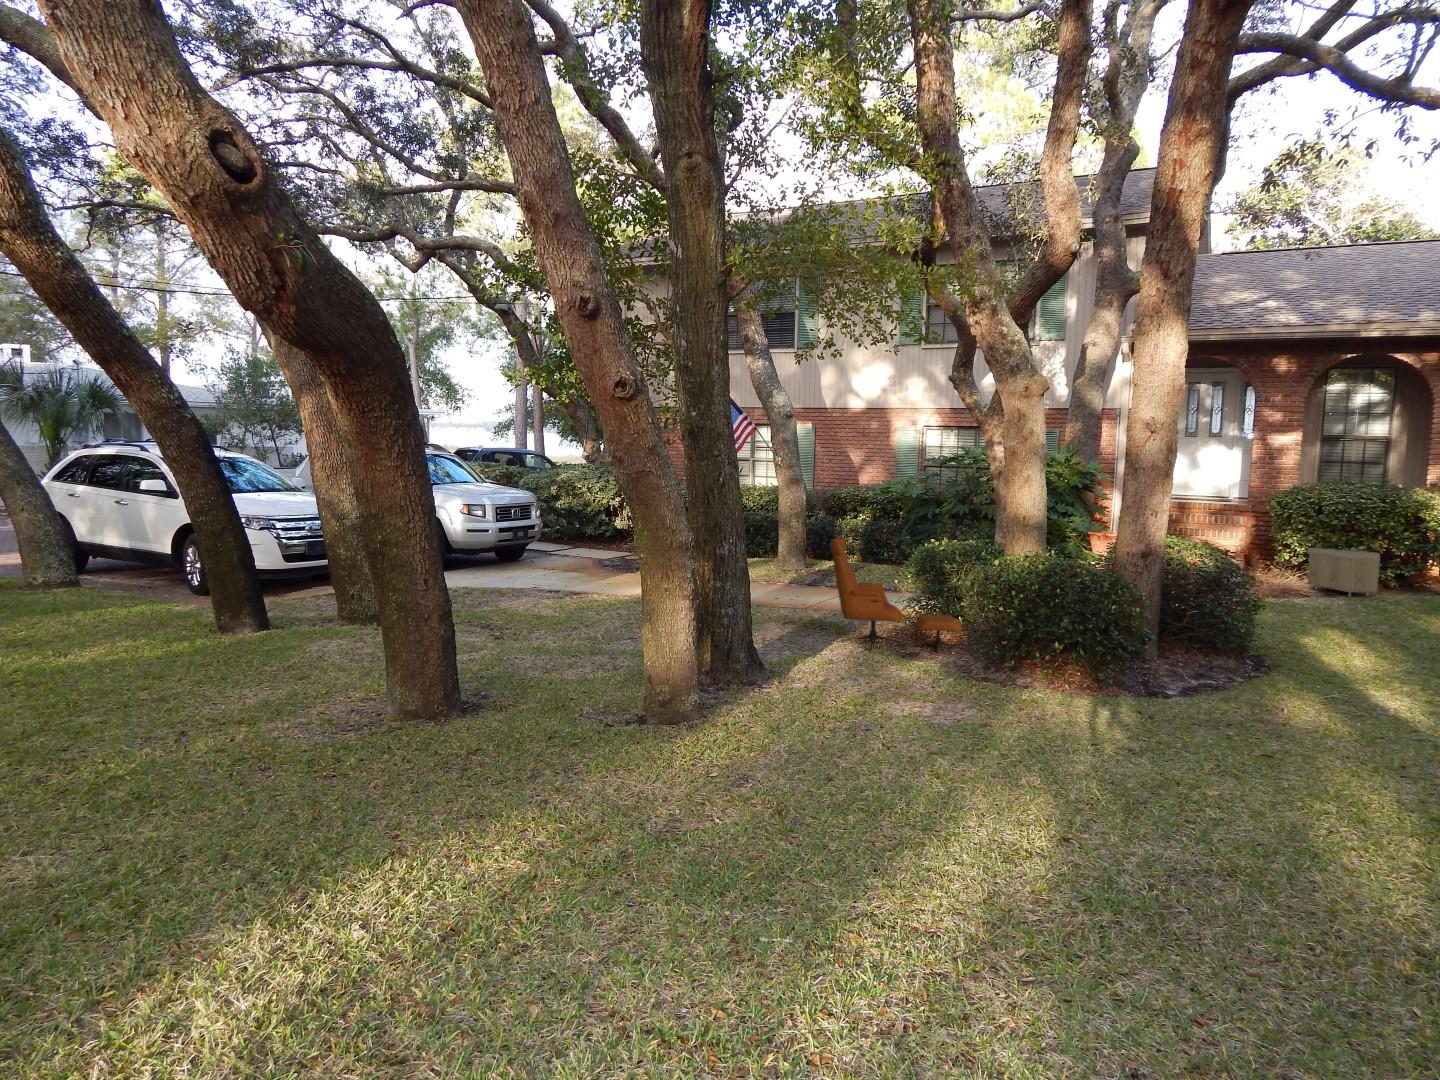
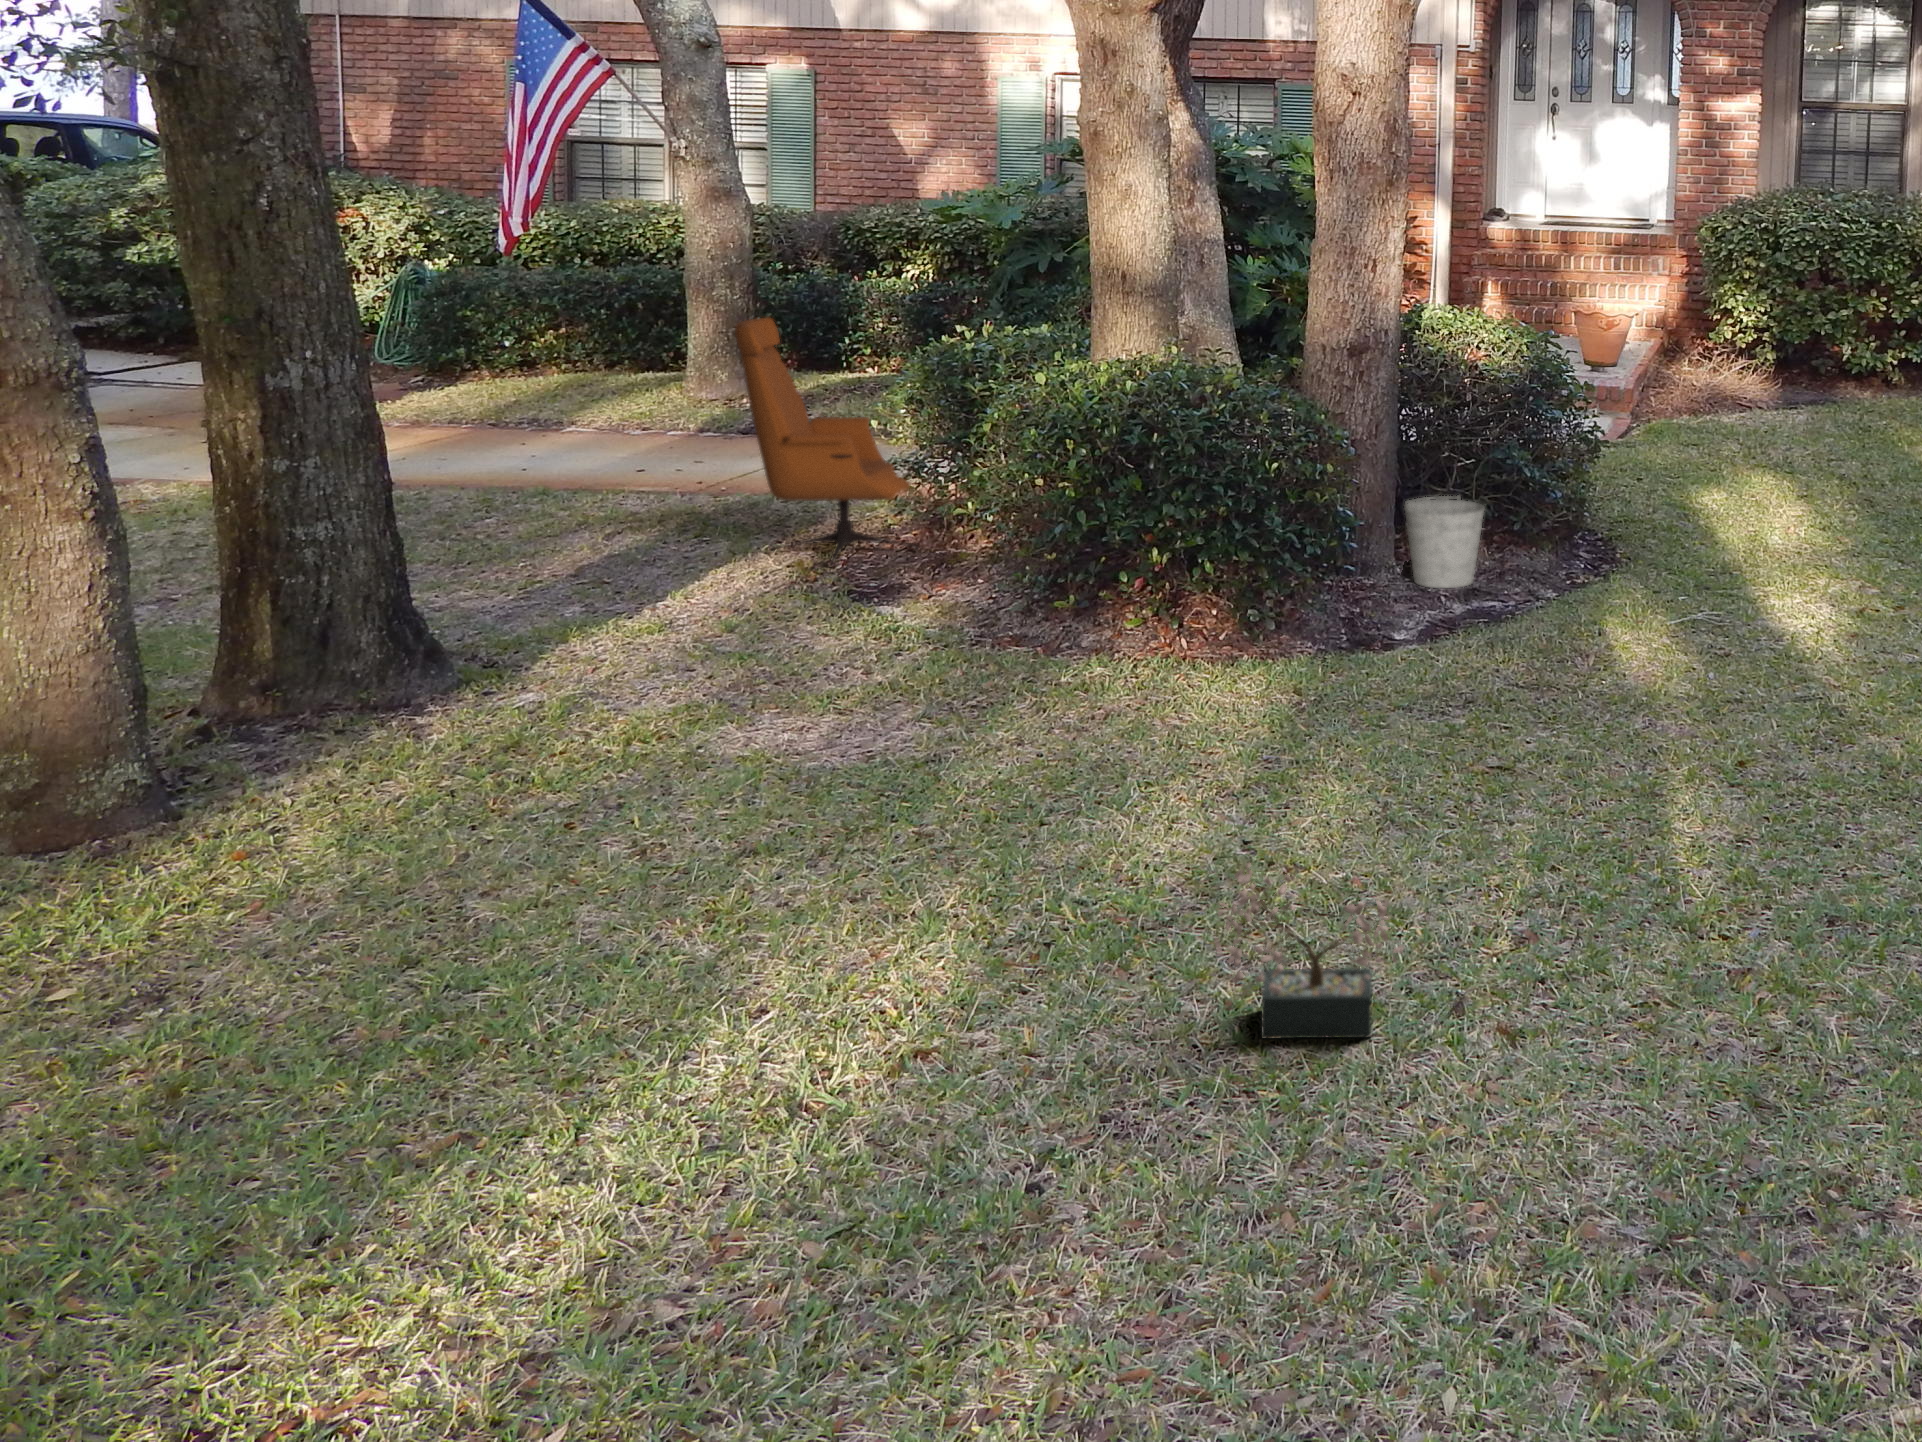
storage bench: present [1307,548,1380,596] -> none [1762,312,1874,403]
bucket: none [1153,636,1198,683] -> present [1404,496,1485,588]
decorative plant: none [1160,819,1268,916] -> present [1214,863,1404,1039]

